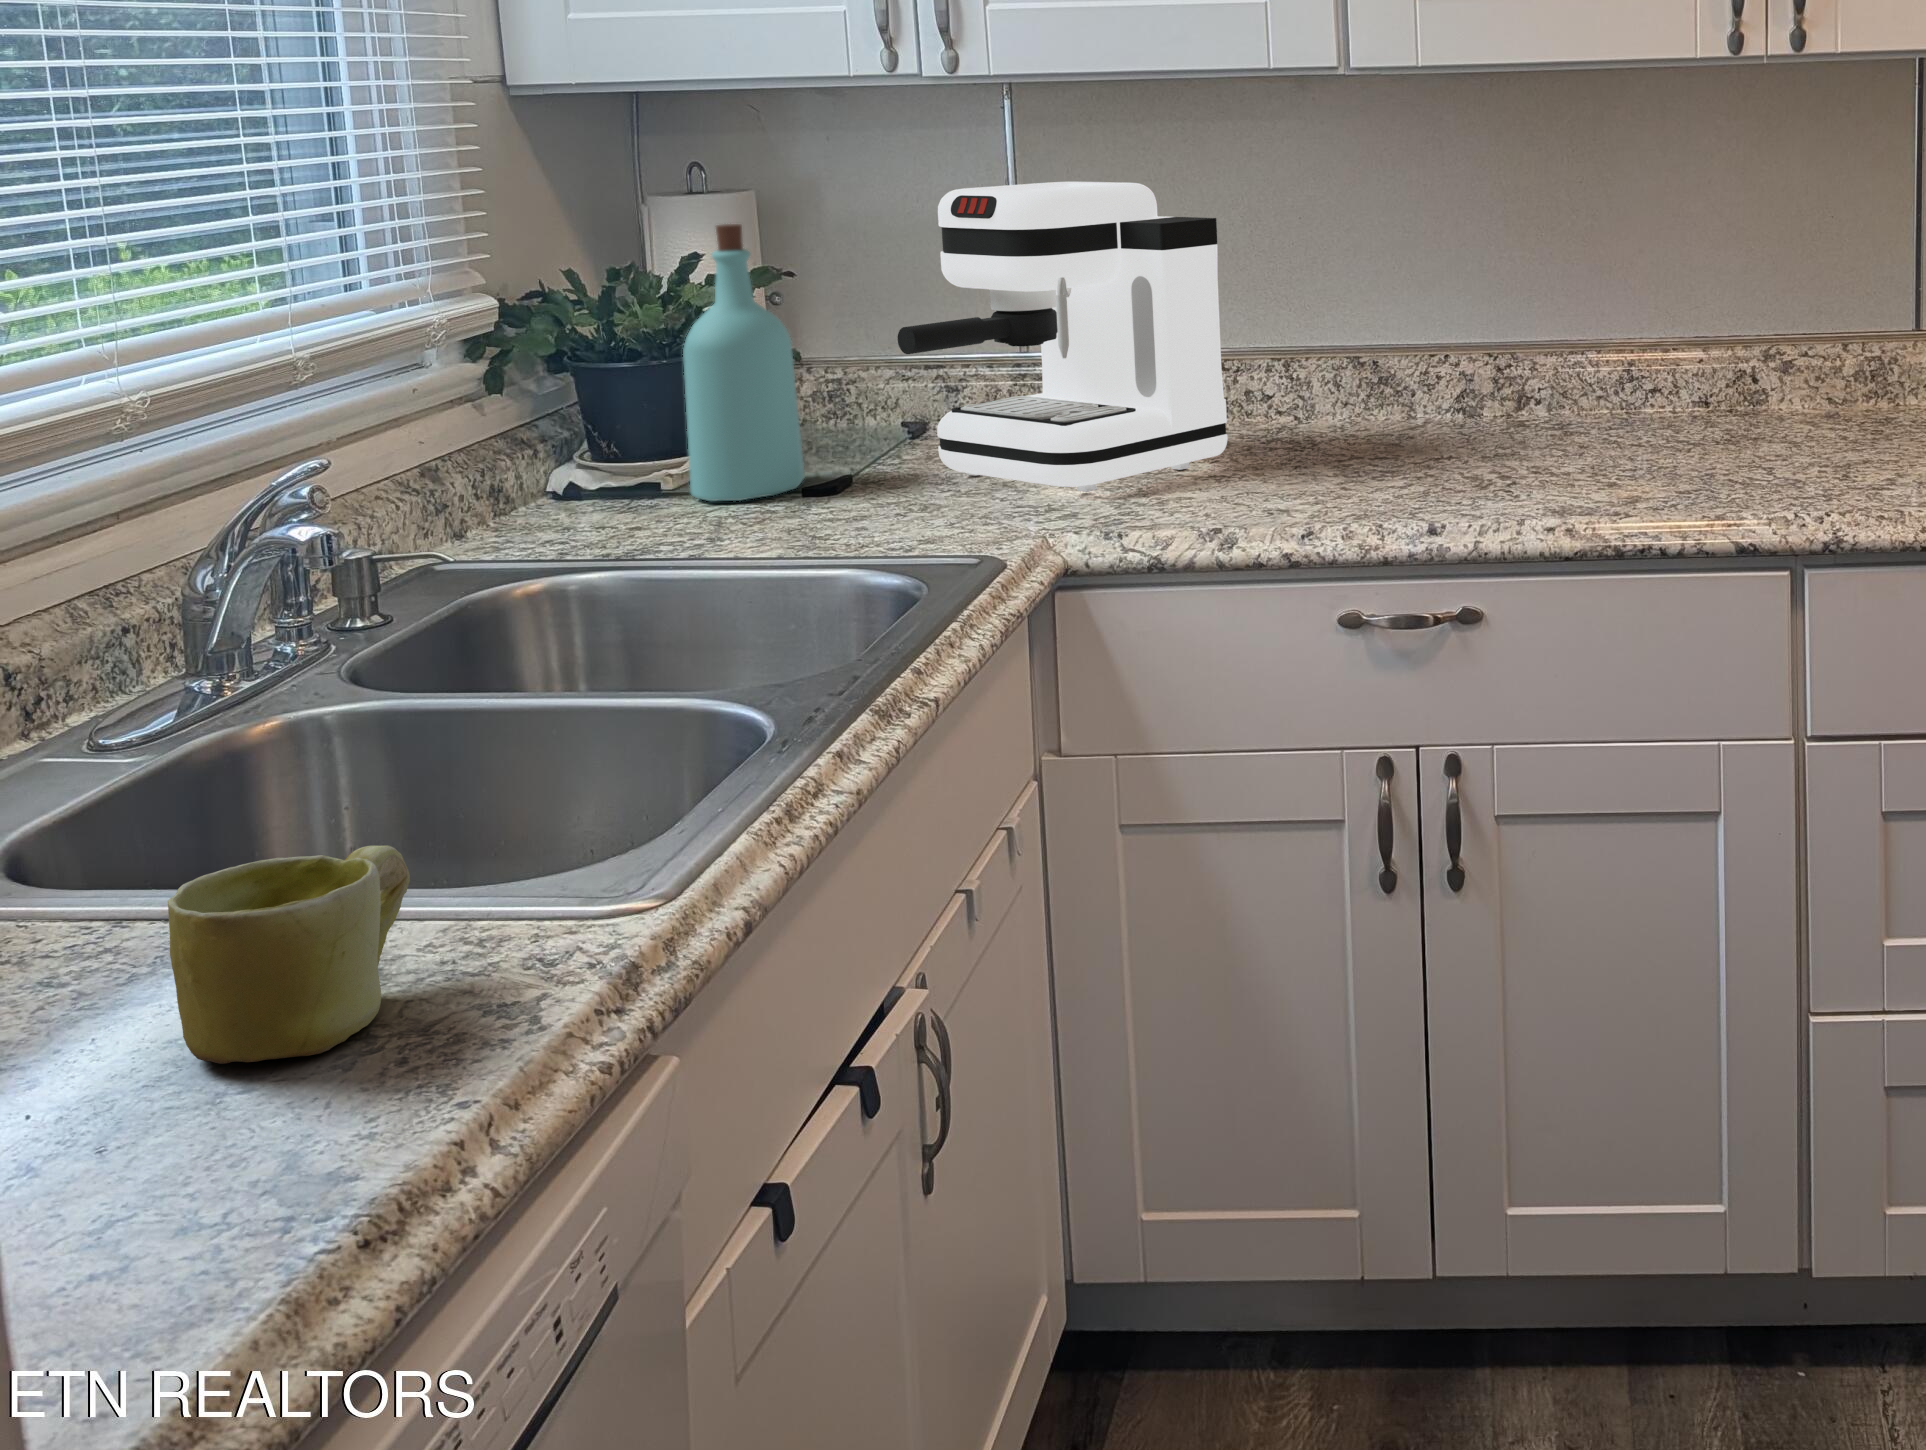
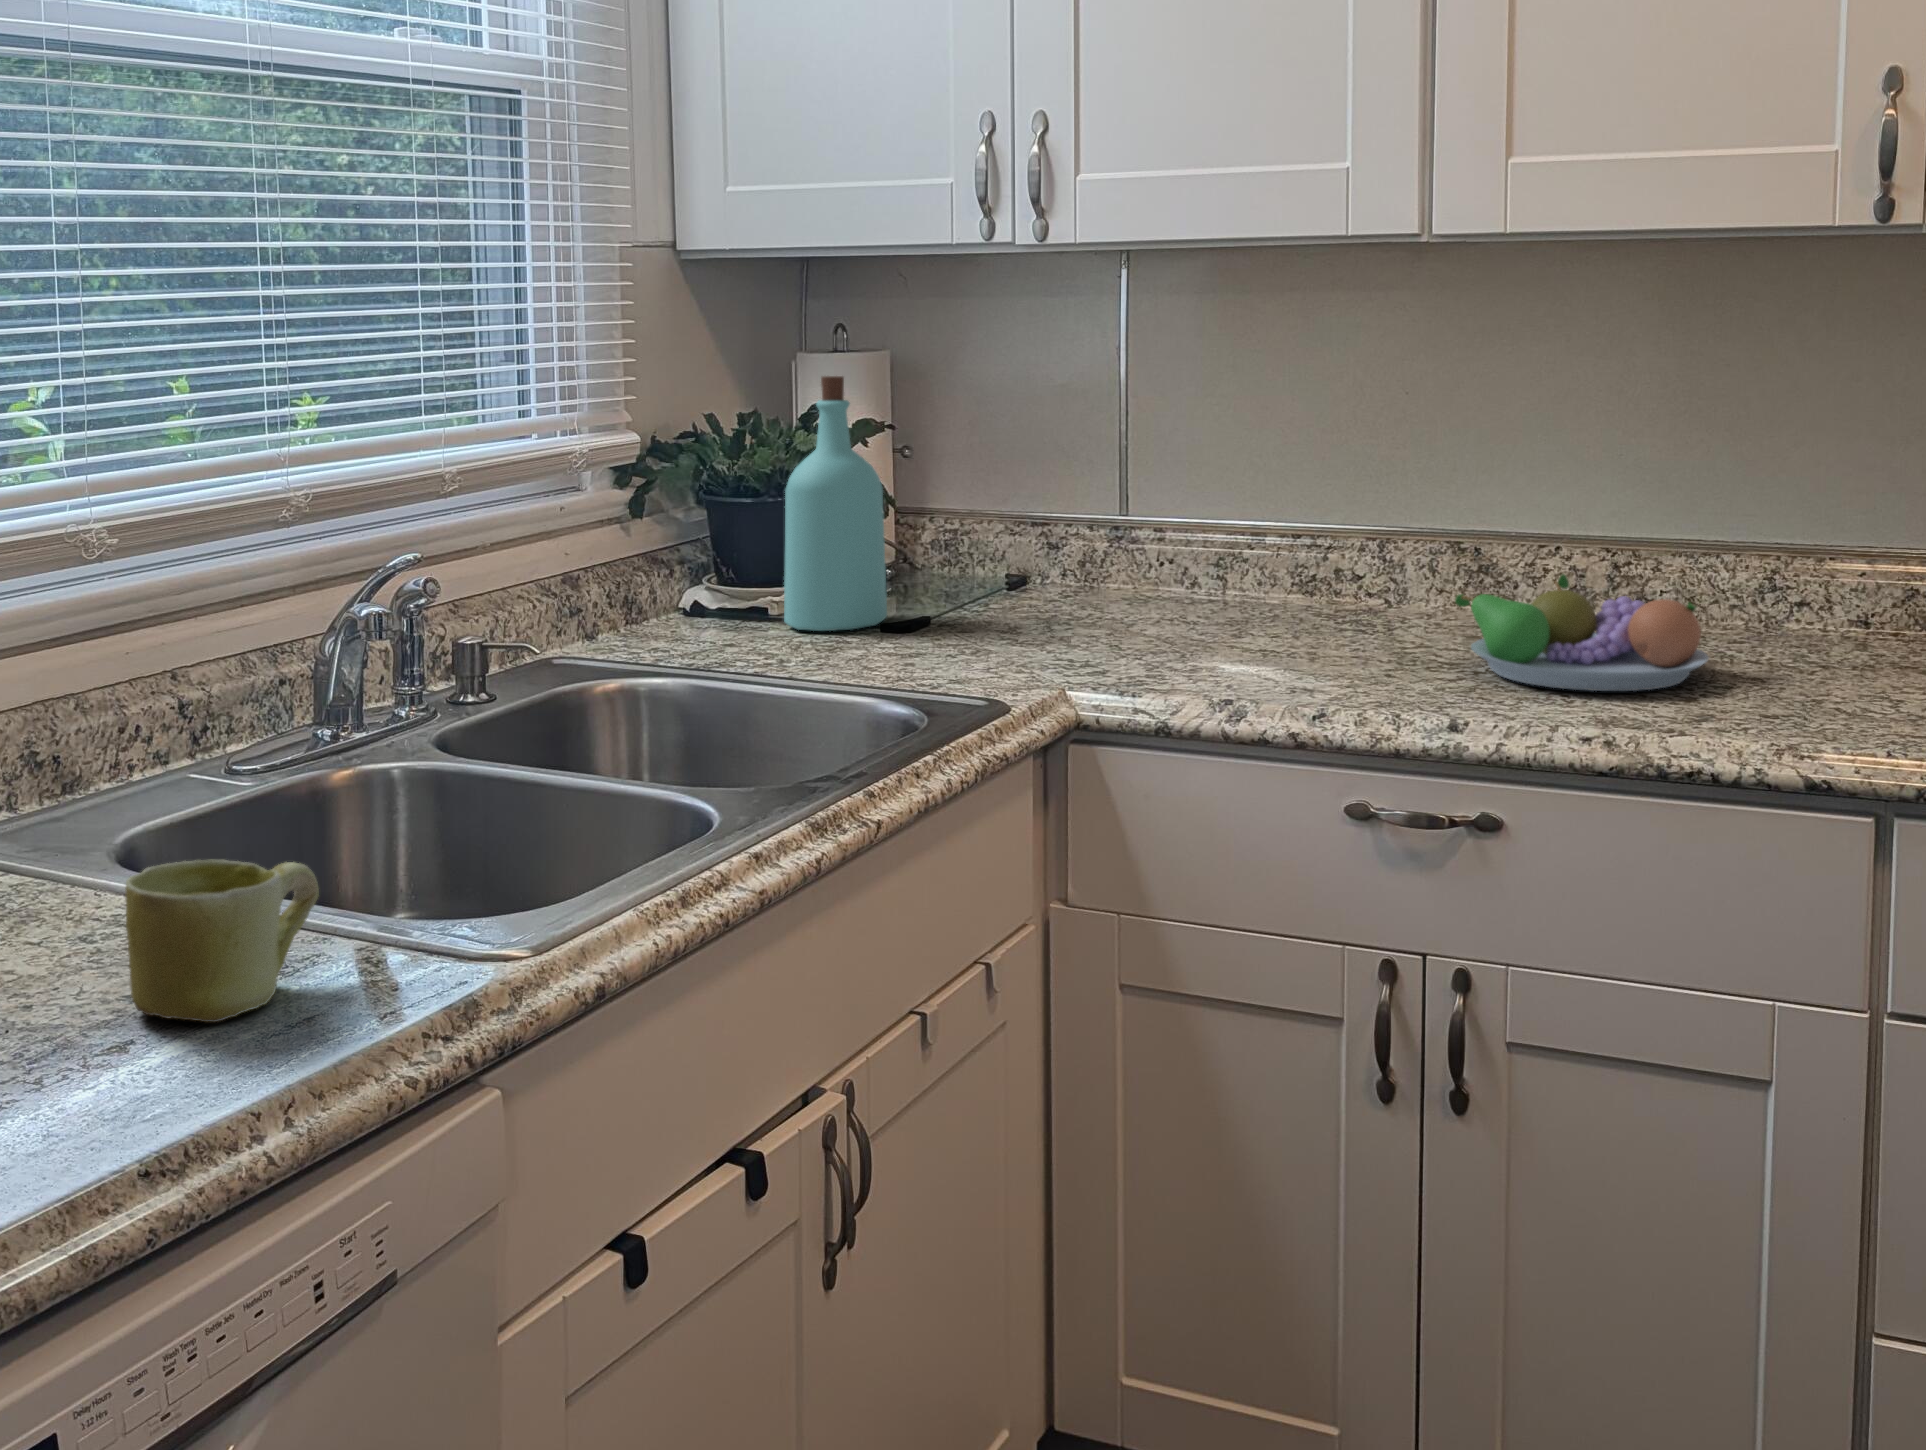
coffee maker: present [898,182,1227,492] -> none [960,346,1285,653]
fruit bowl: none [1393,380,1616,485] -> present [1455,574,1709,691]

